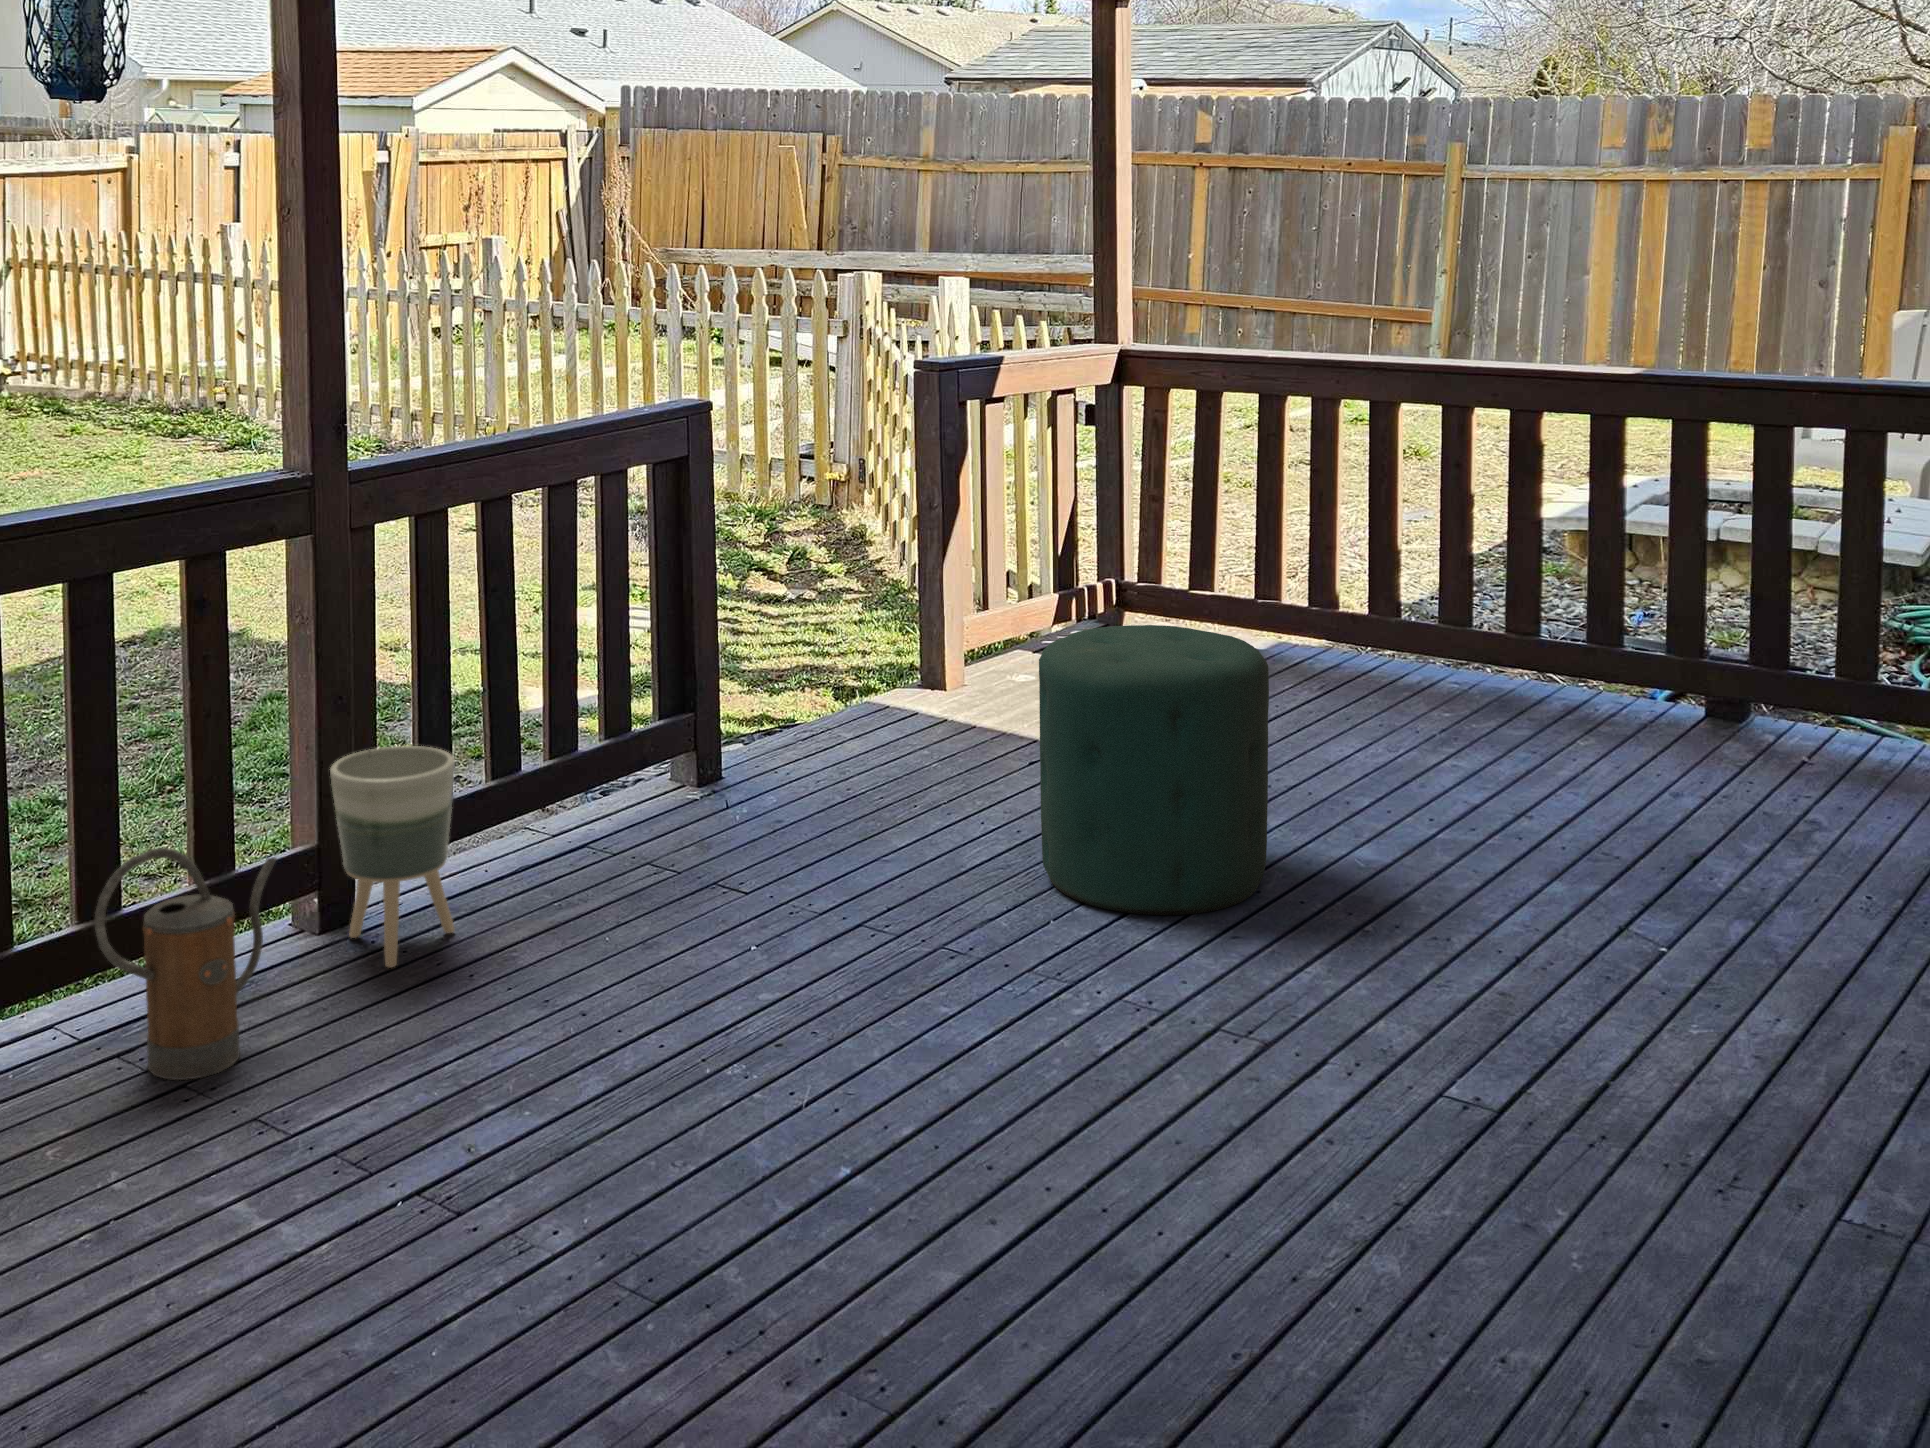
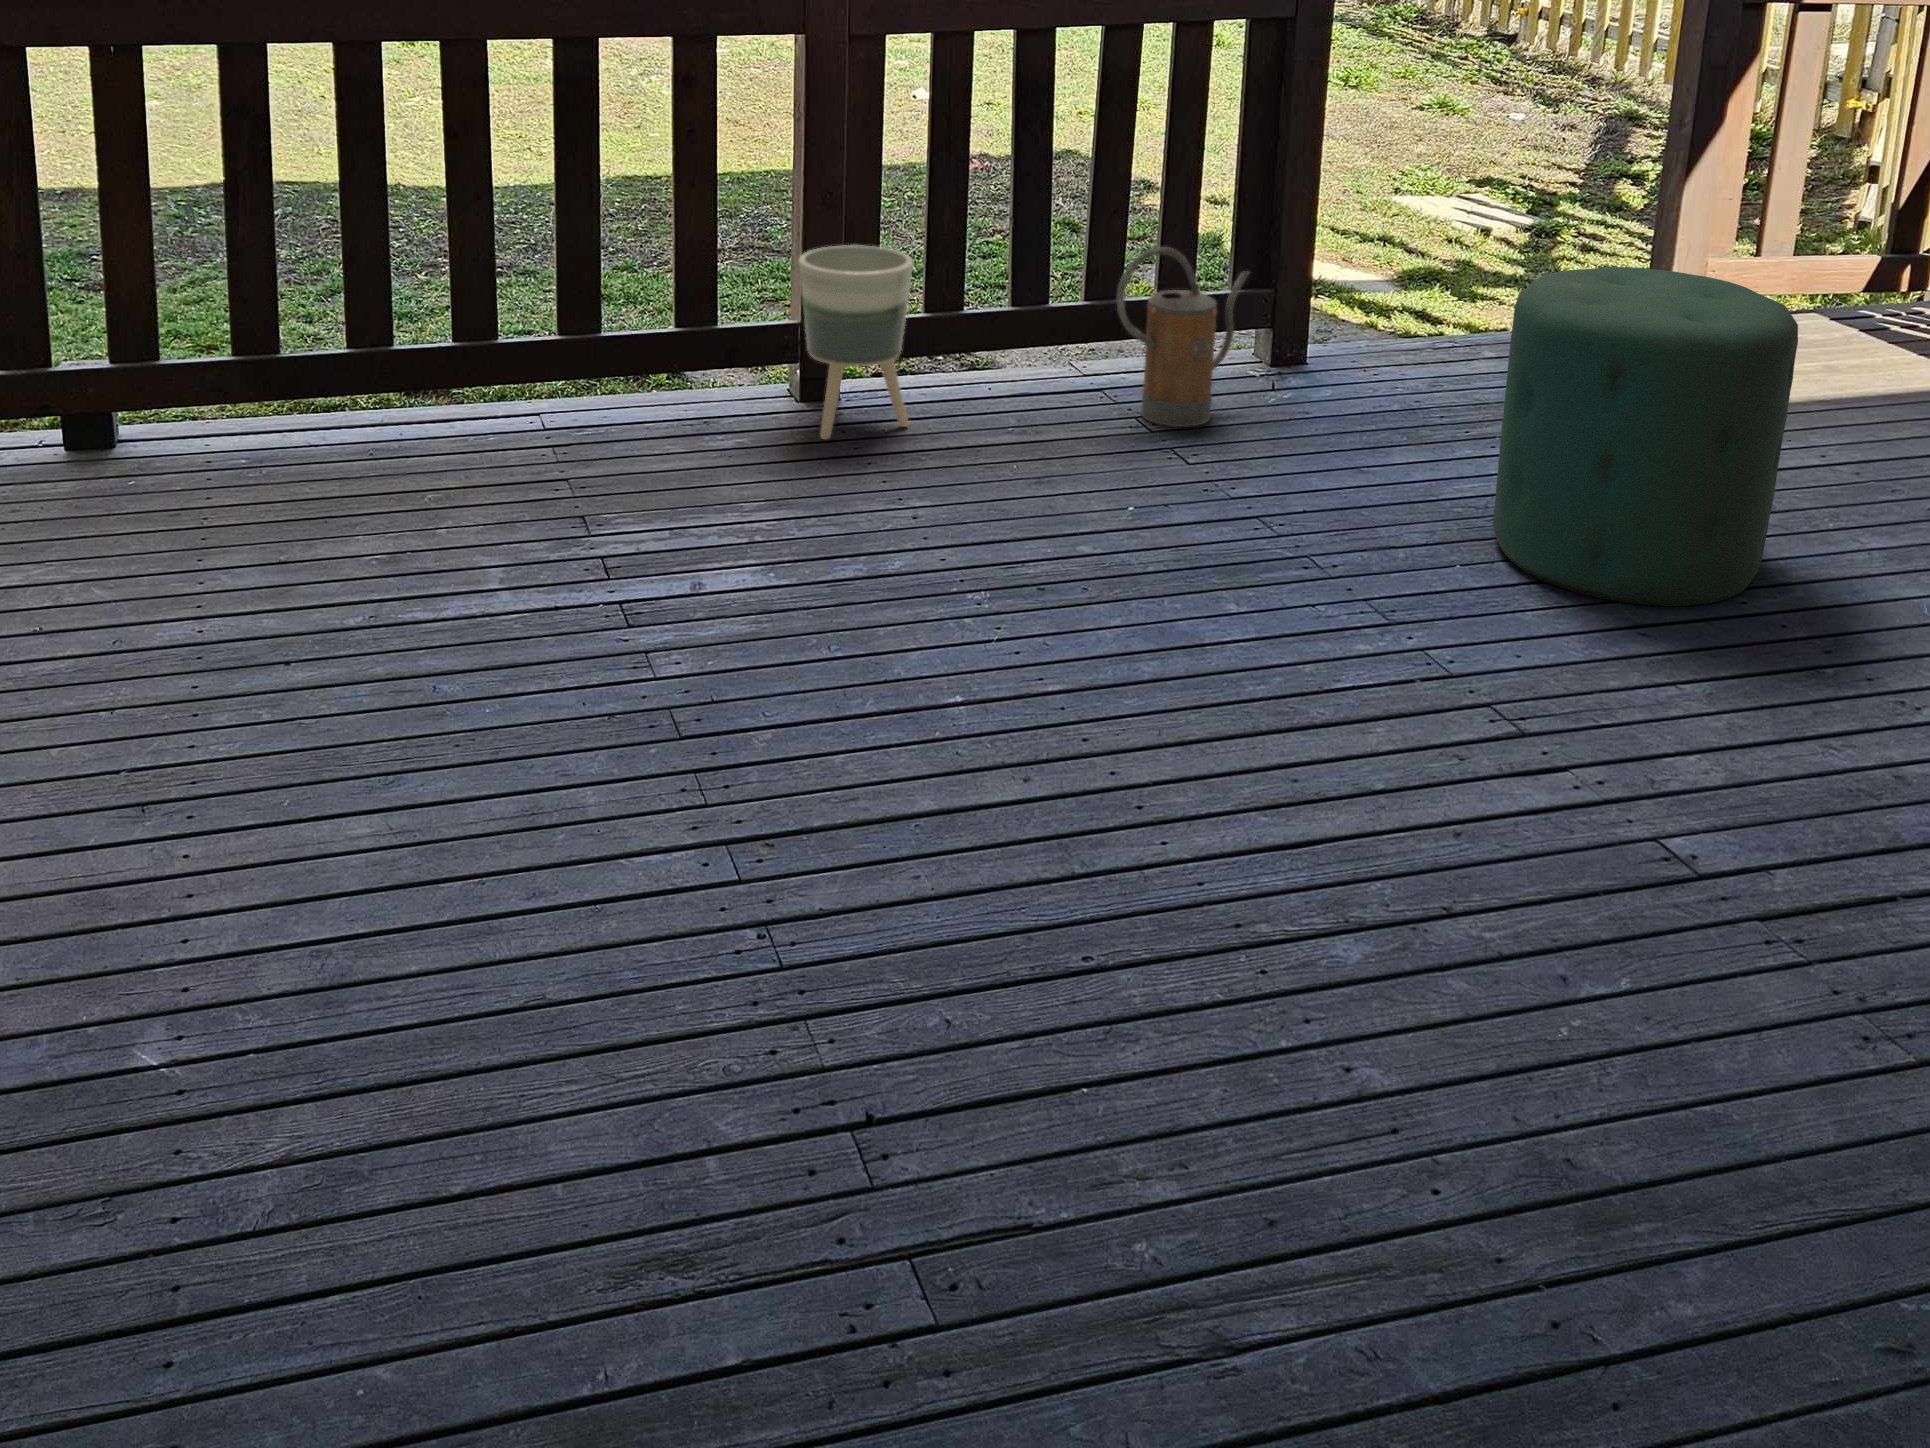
watering can: present [95,848,276,1080] -> present [1116,247,1249,427]

